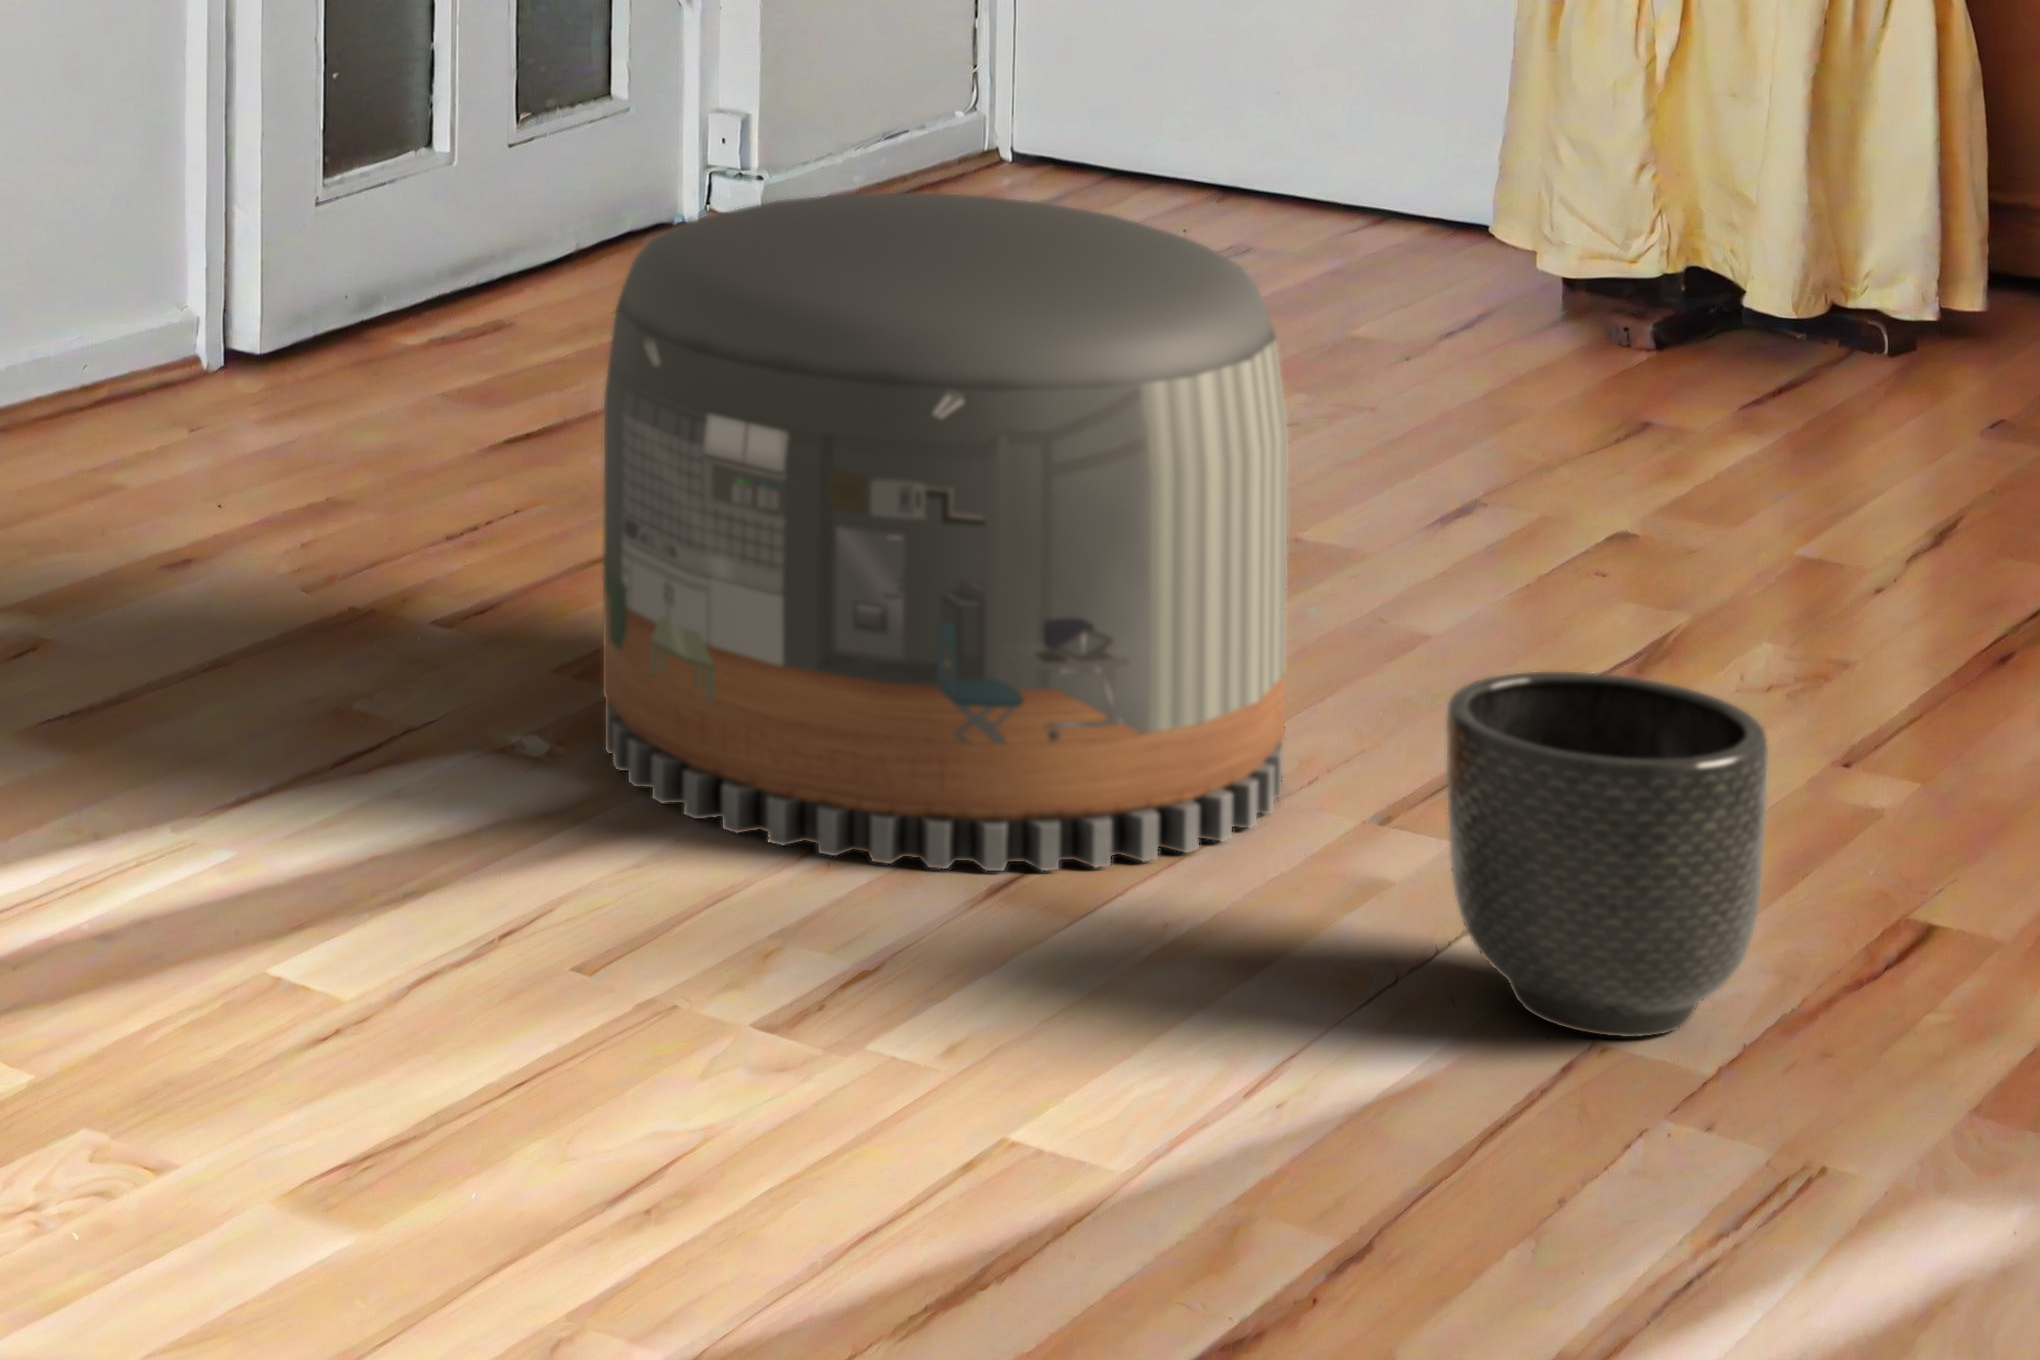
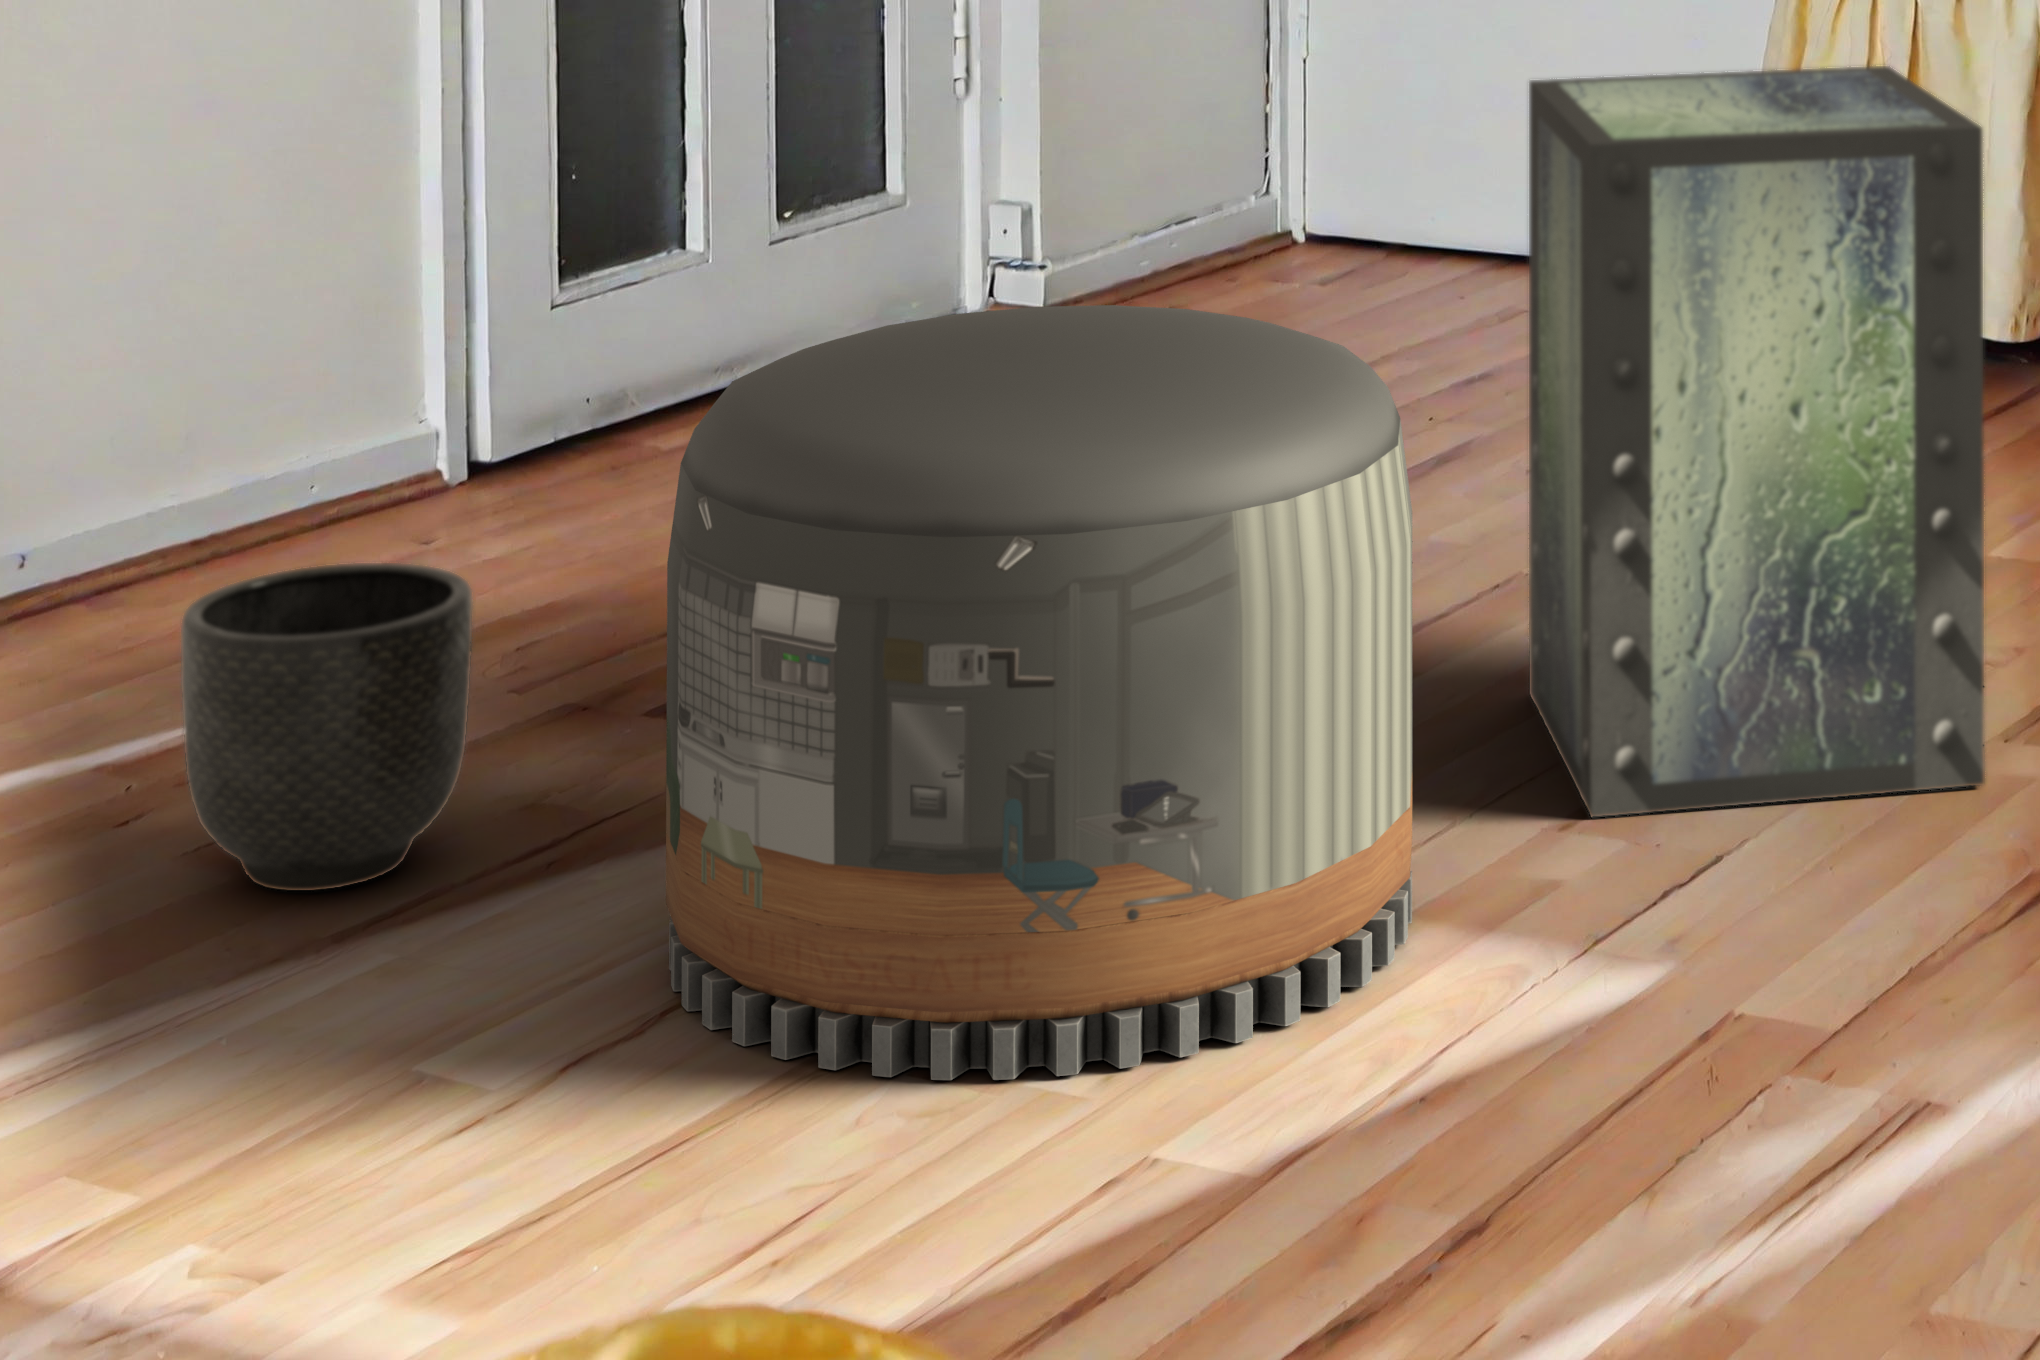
storage box: none [1344,10,1839,718] -> present [1529,66,1985,817]
planter: present [1446,672,1768,1037] -> present [181,563,472,891]

